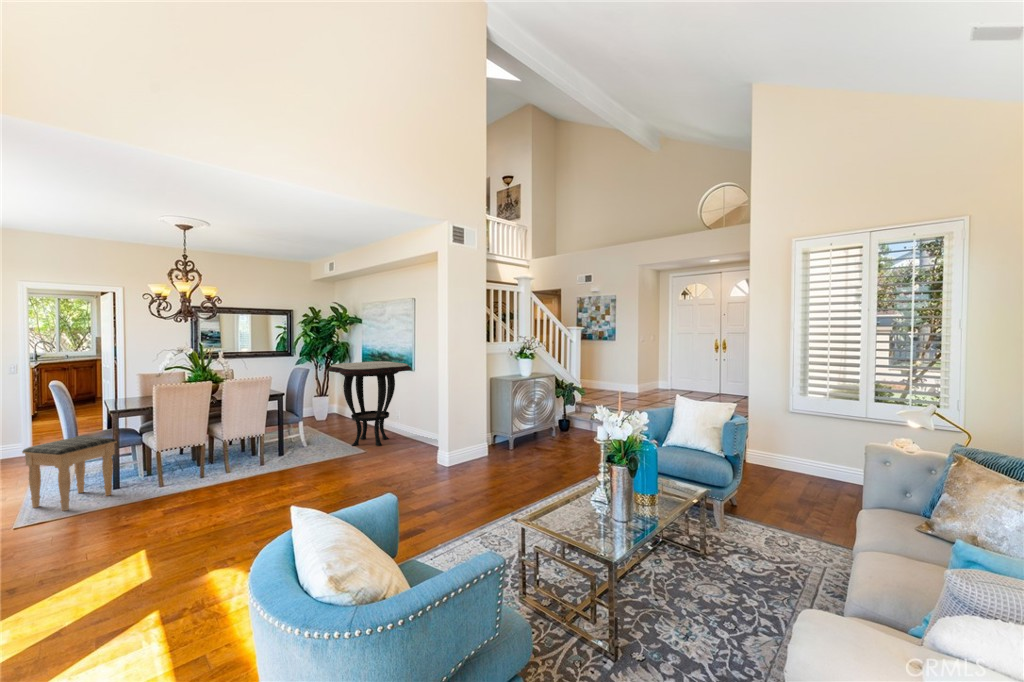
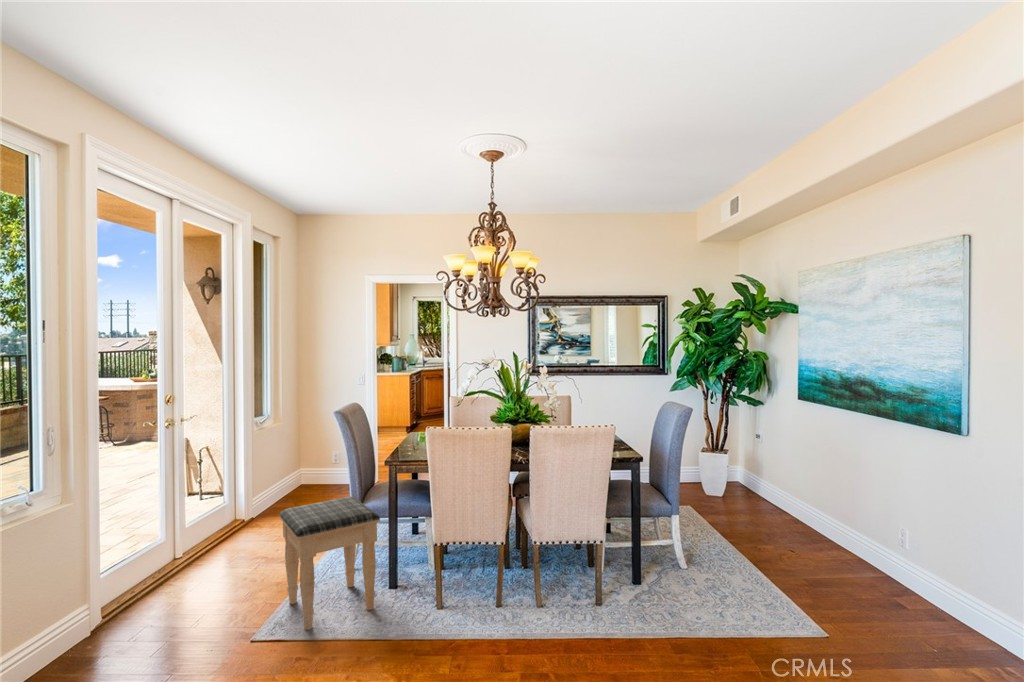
side table: present [328,361,411,446] -> none [732,398,962,622]

